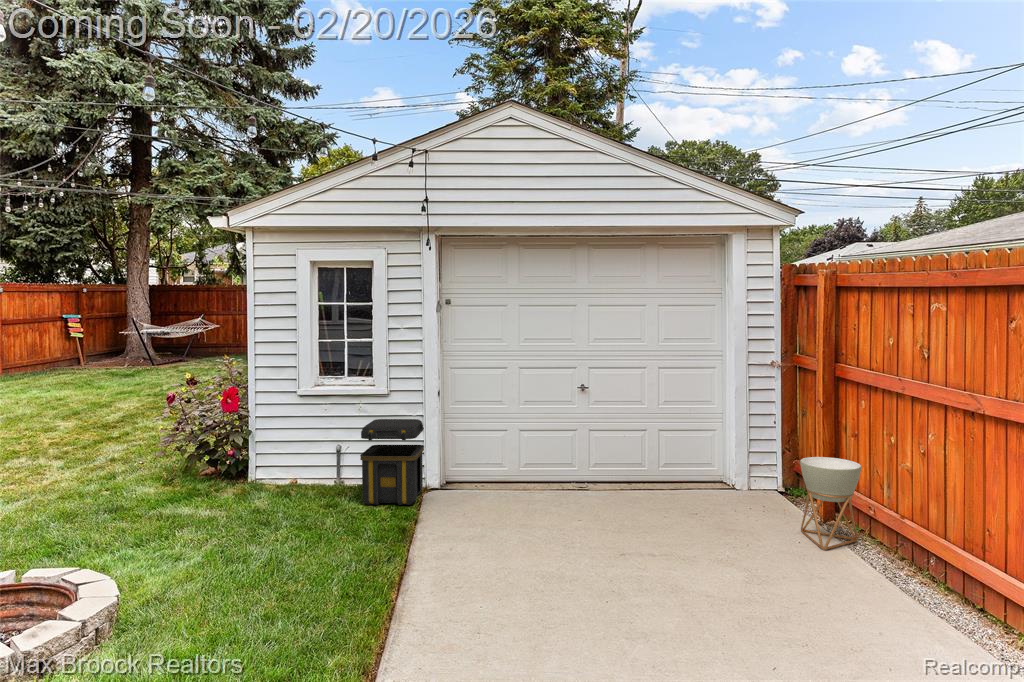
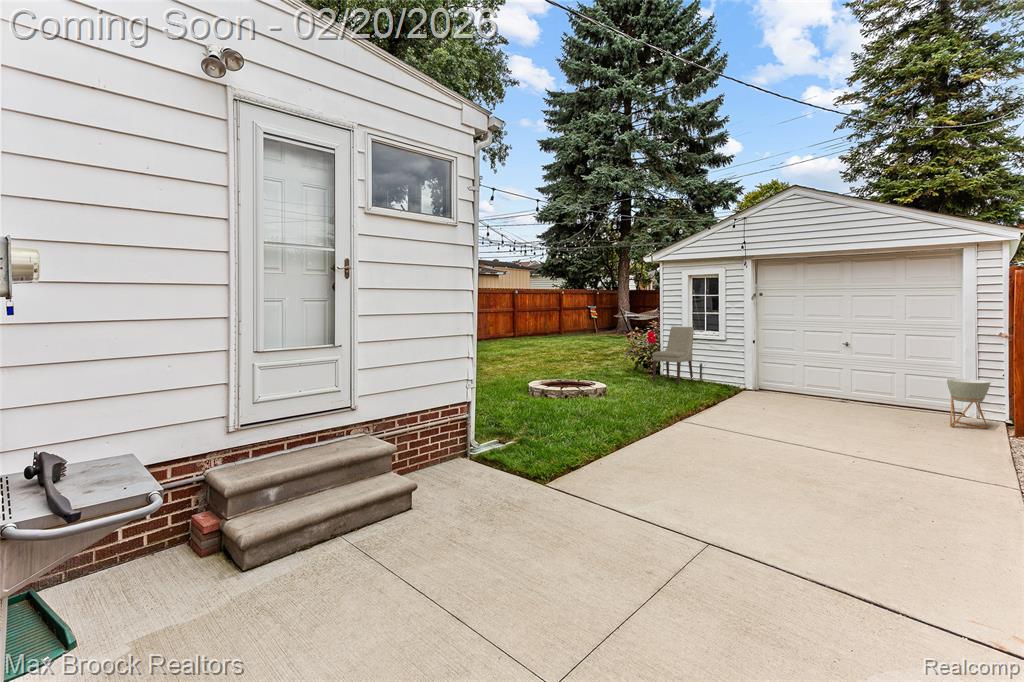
chair: none [236,371,328,508] -> present [652,327,694,384]
toolbox: present [360,419,424,505] -> none [706,351,741,390]

